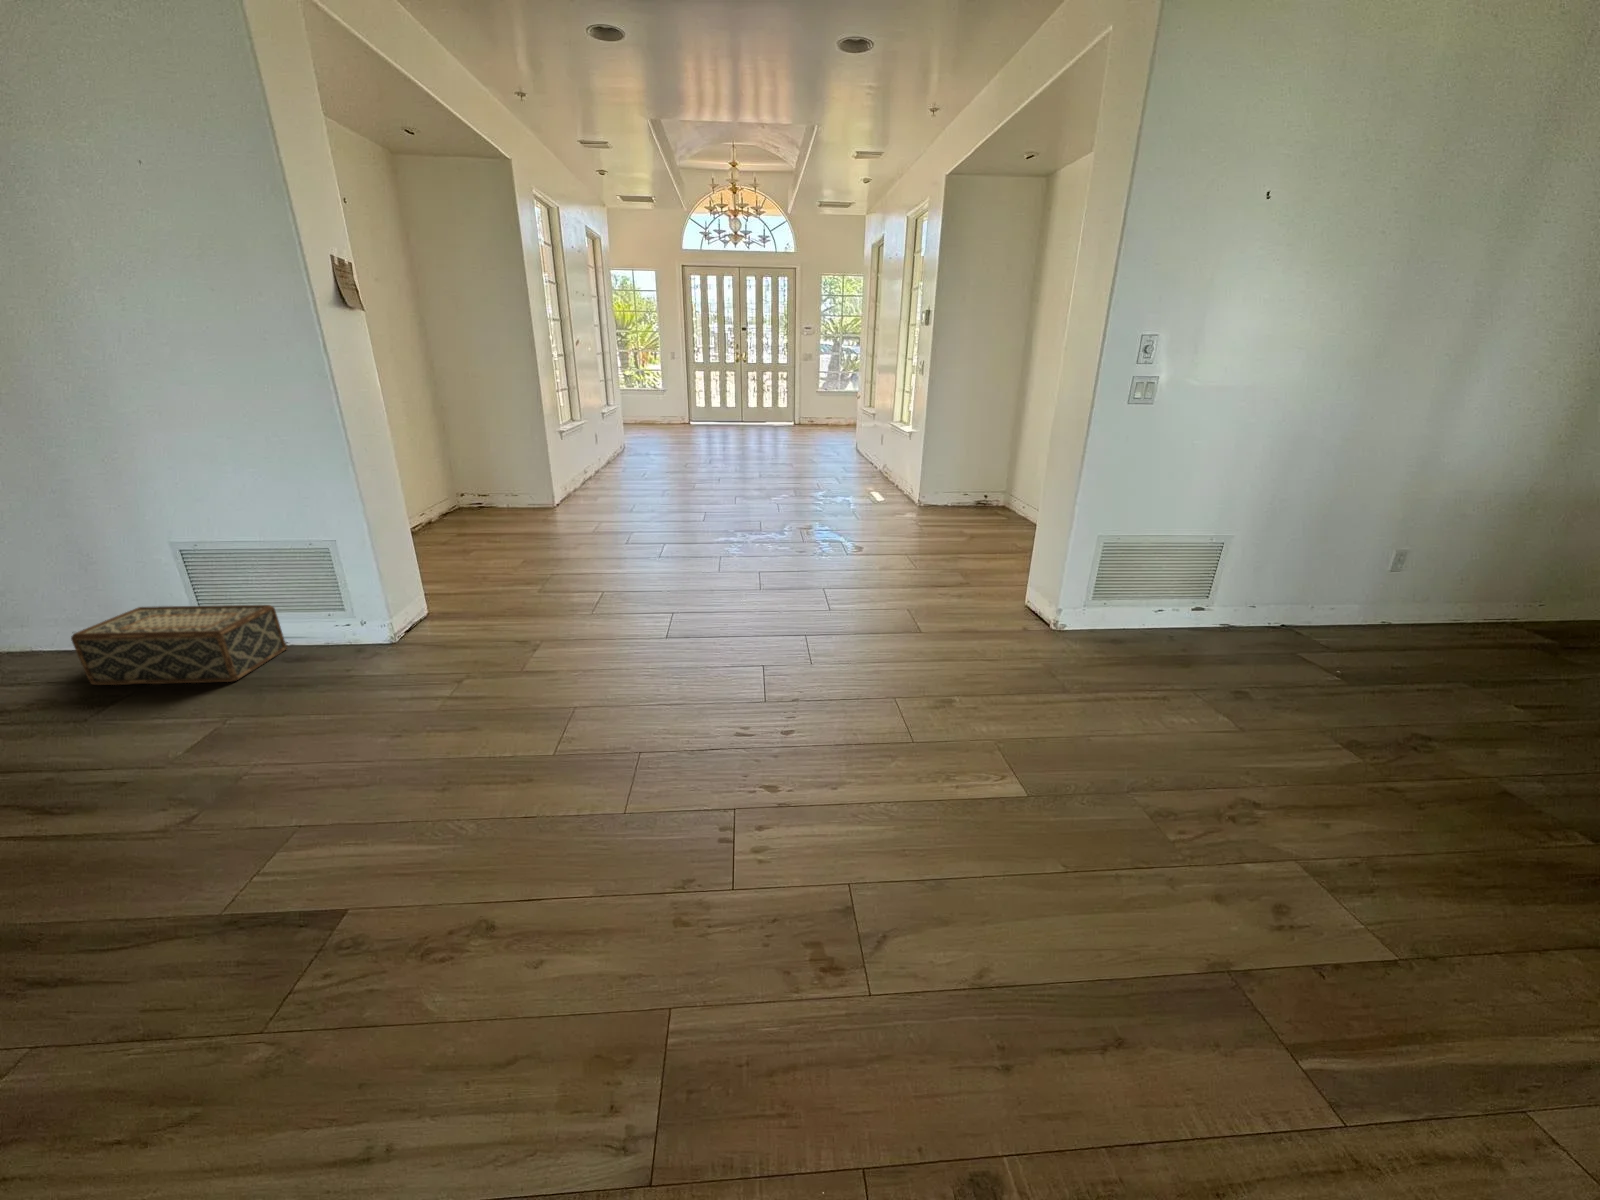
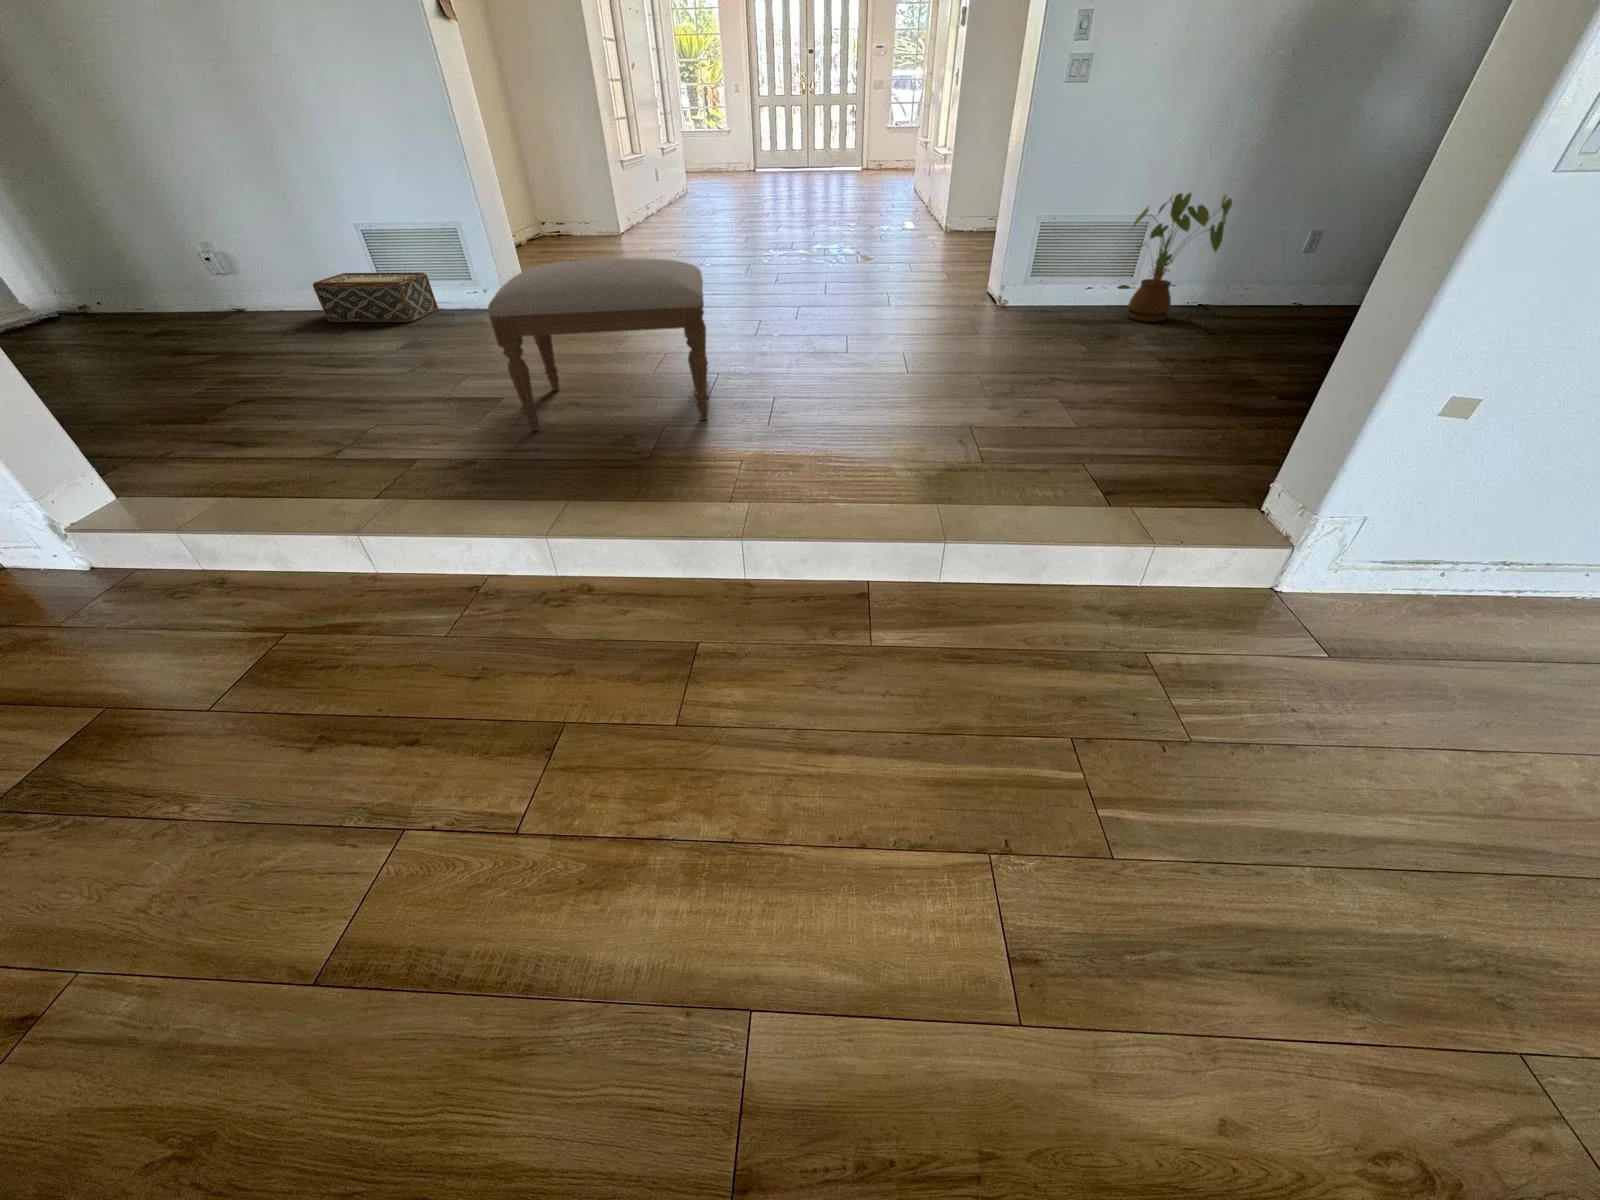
house plant: none [1219,518,1355,660] -> present [1126,193,1232,322]
ottoman: none [298,685,771,1088] -> present [488,258,709,431]

